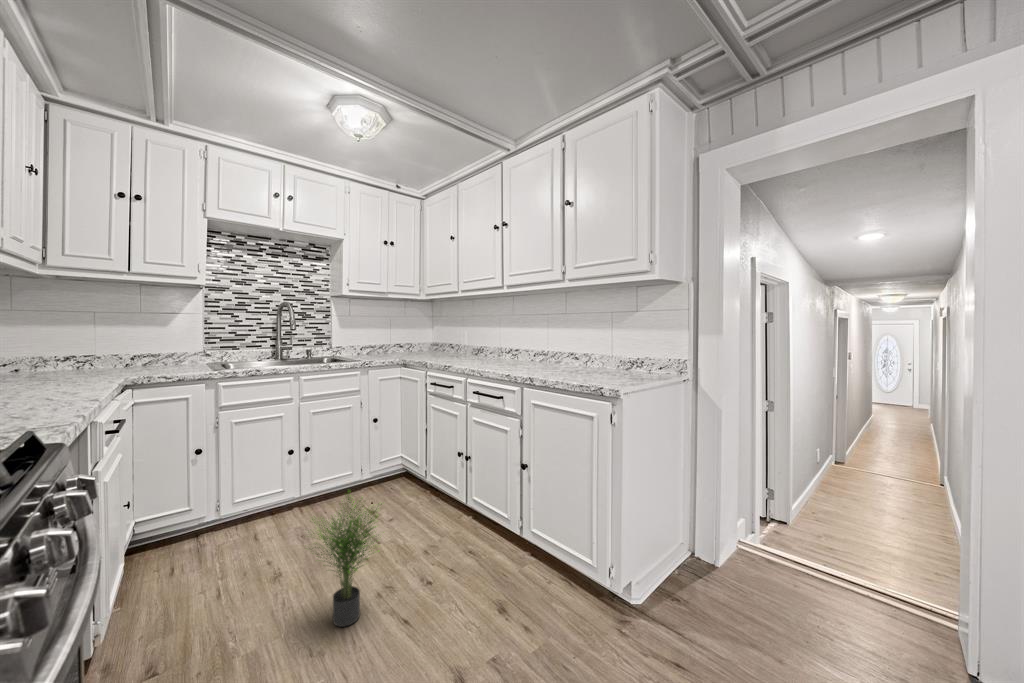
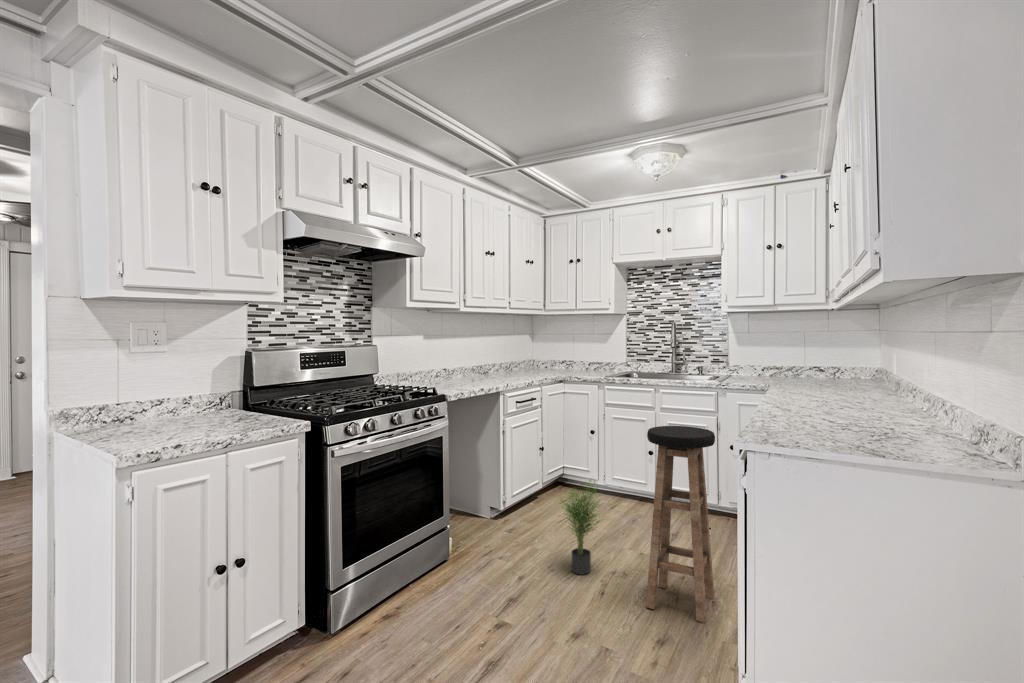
bar stool: none [431,400,507,599] -> present [646,426,715,623]

